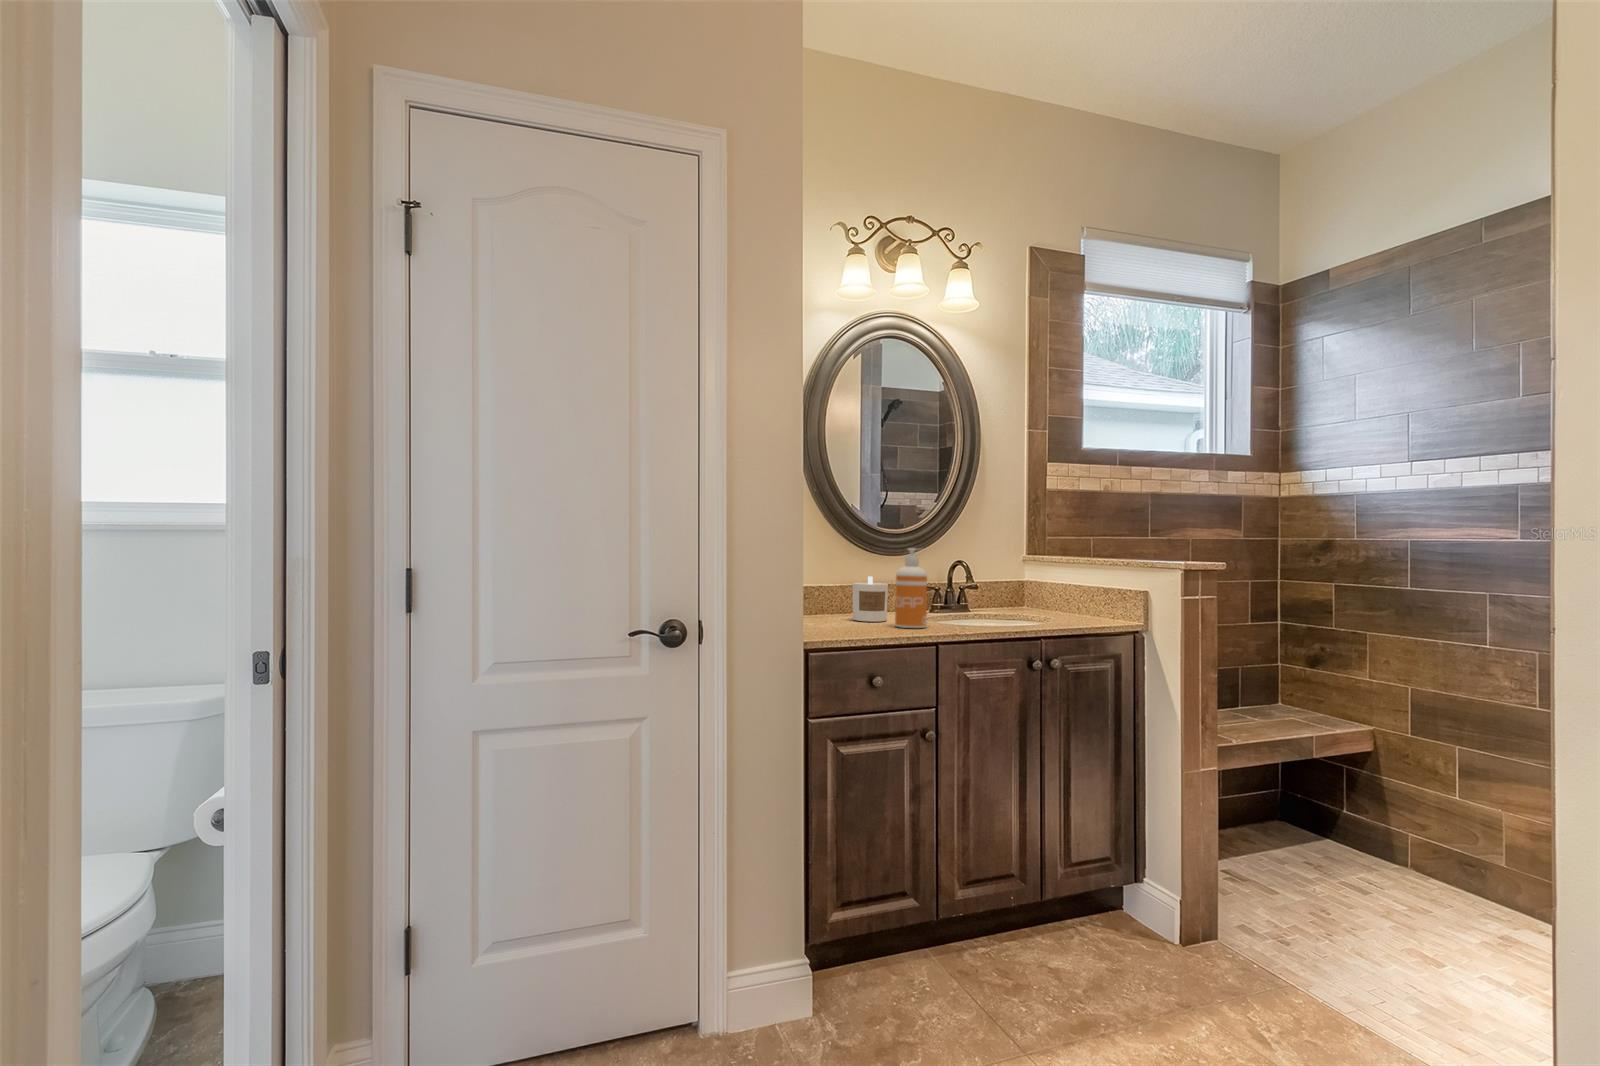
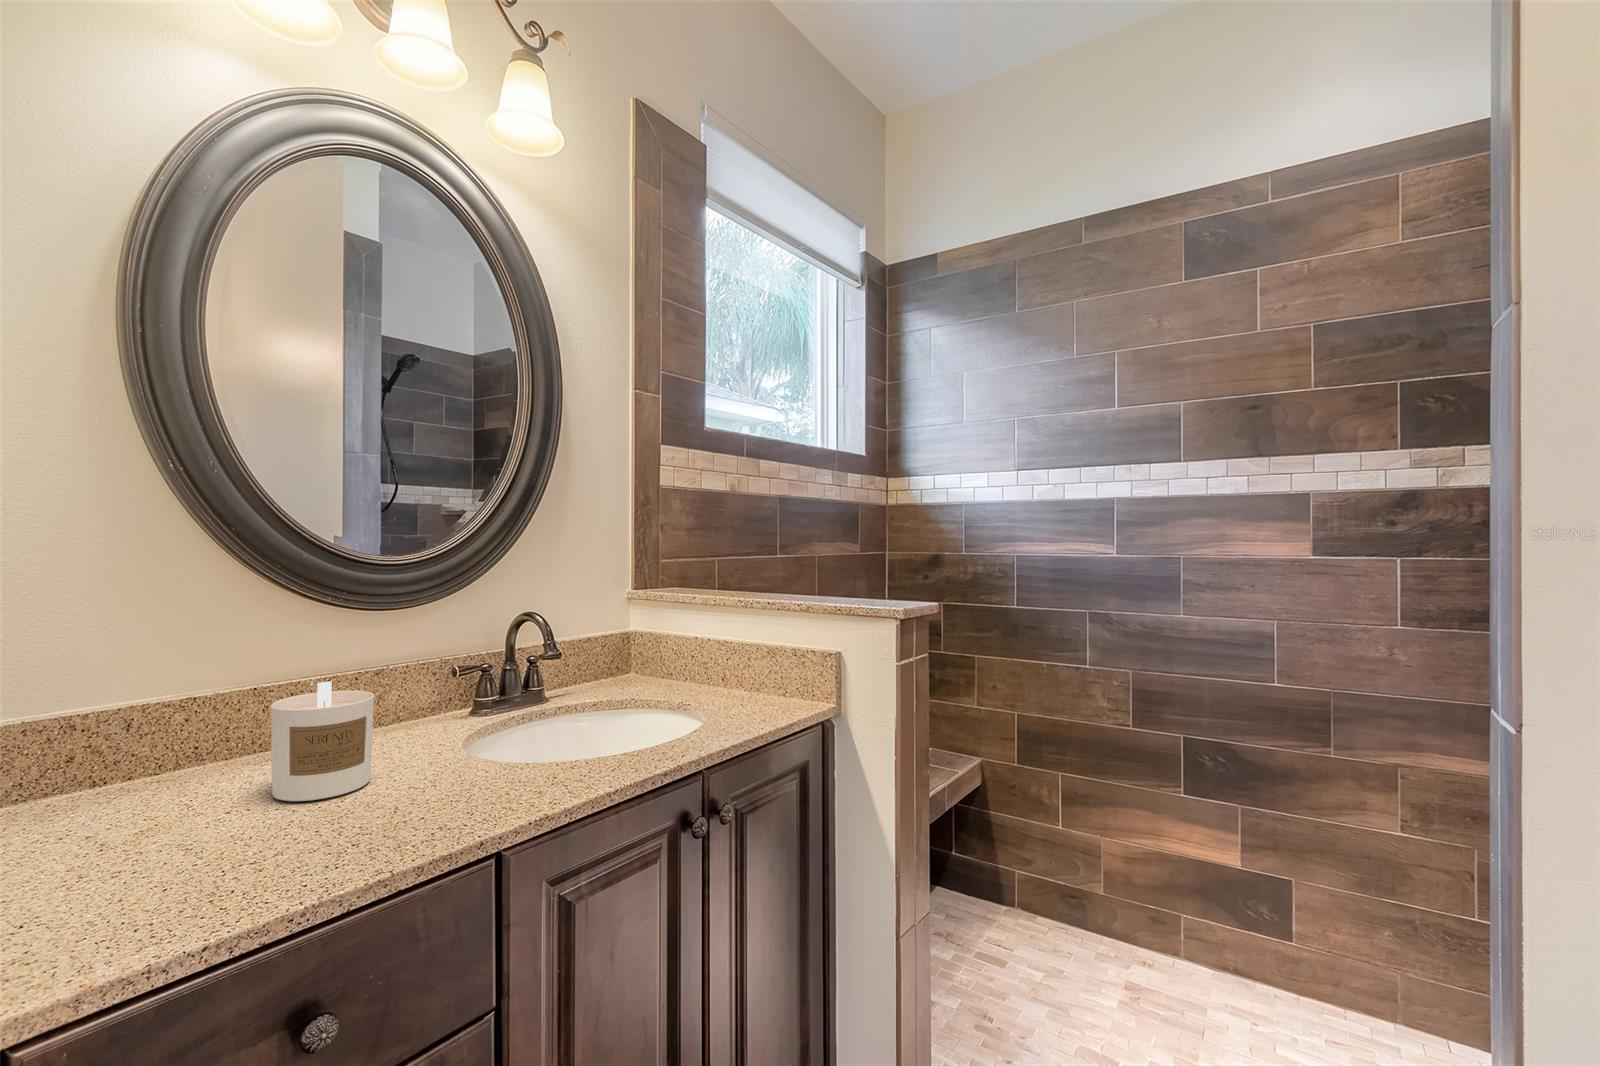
soap dispenser: present [895,548,927,628] -> none [394,618,478,820]

